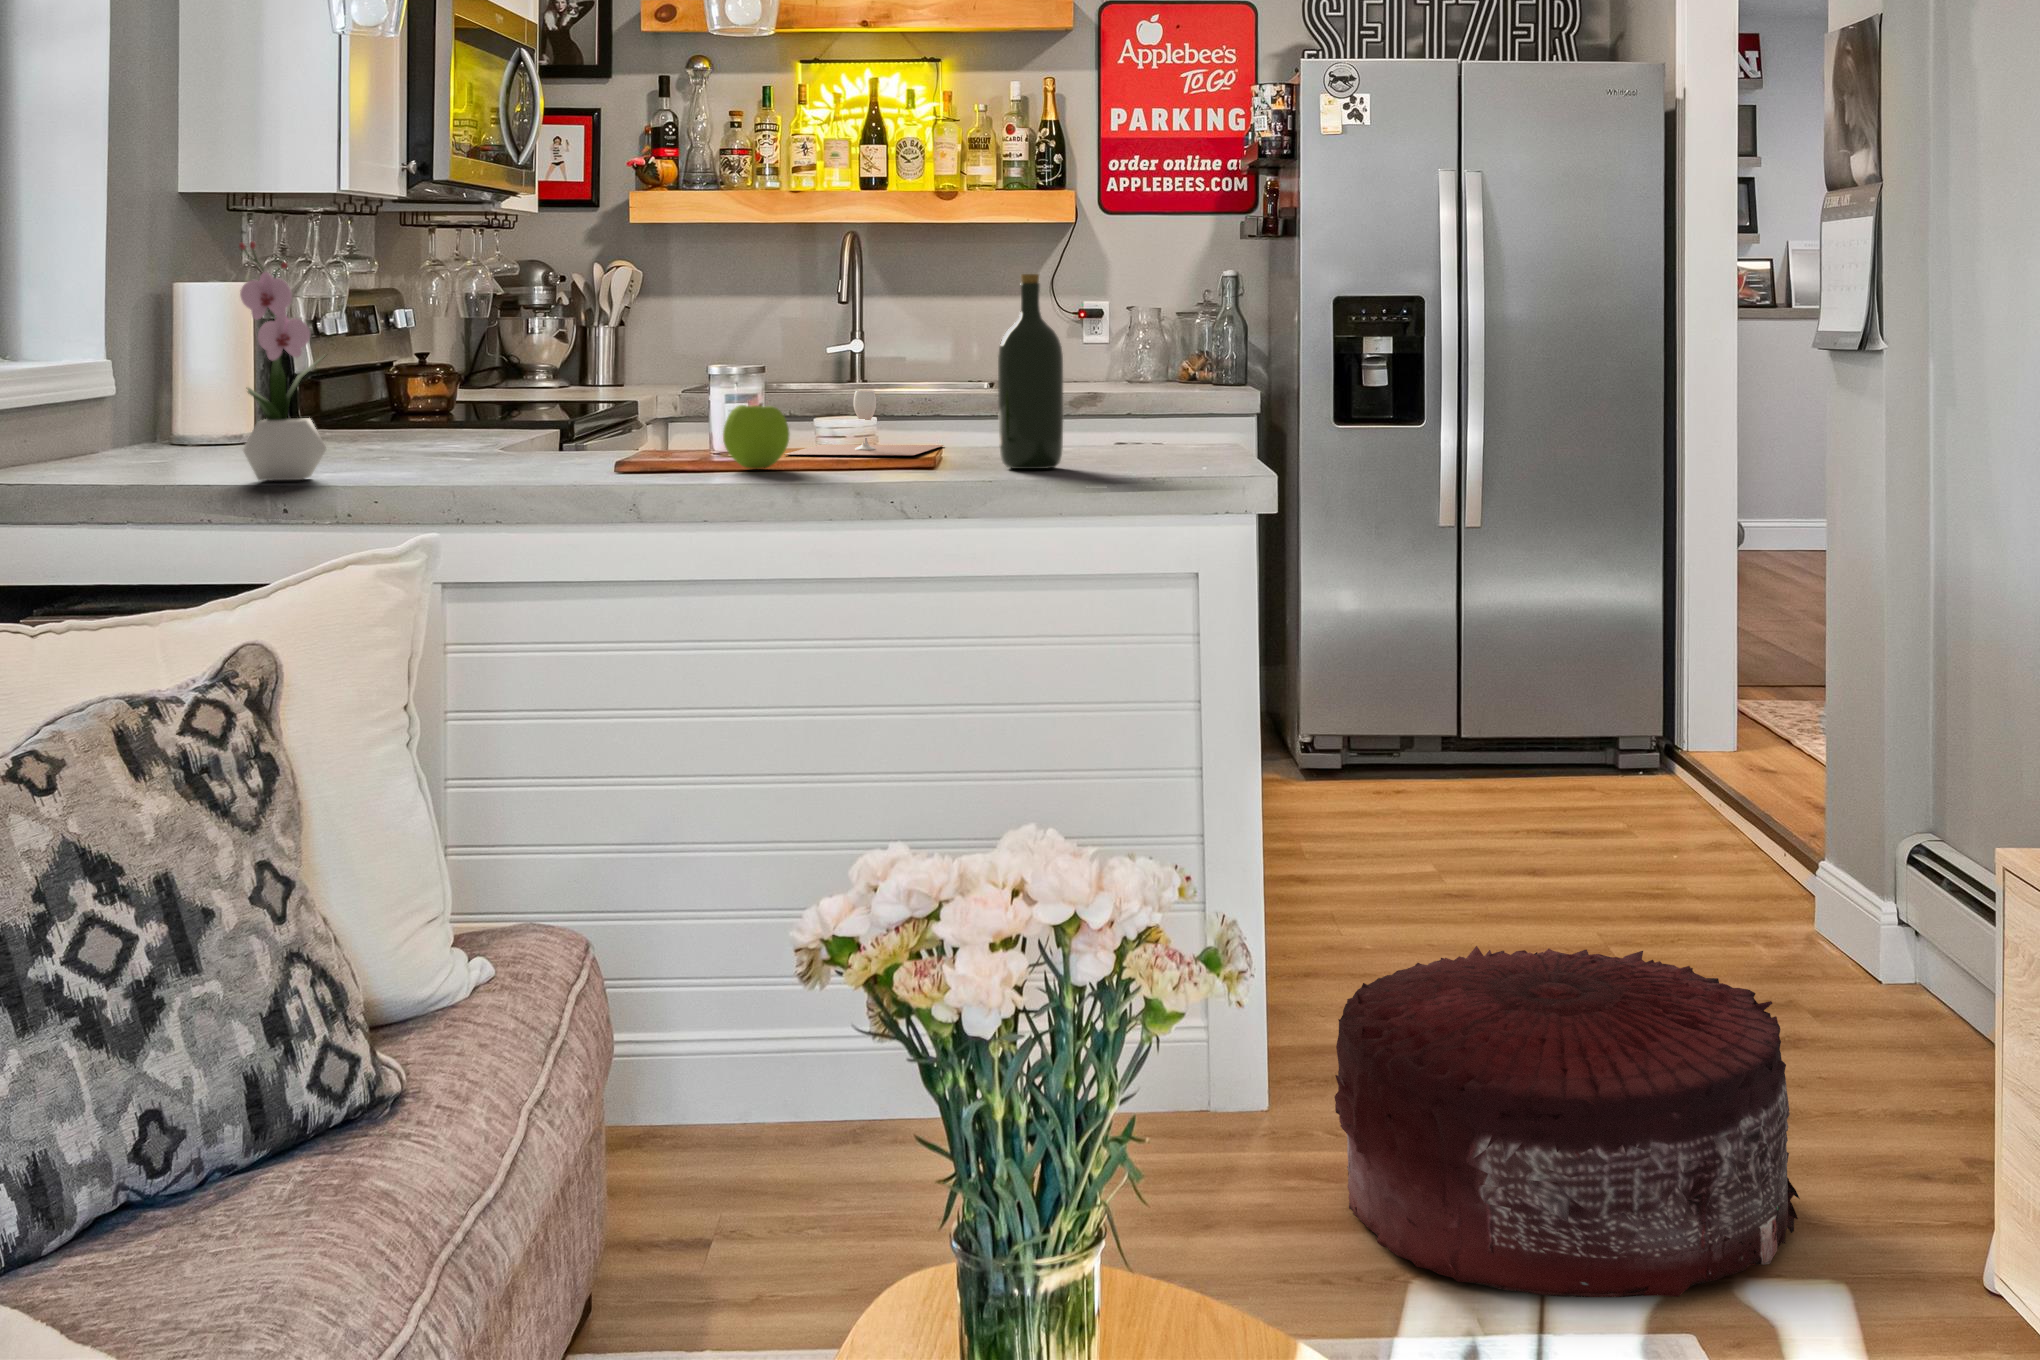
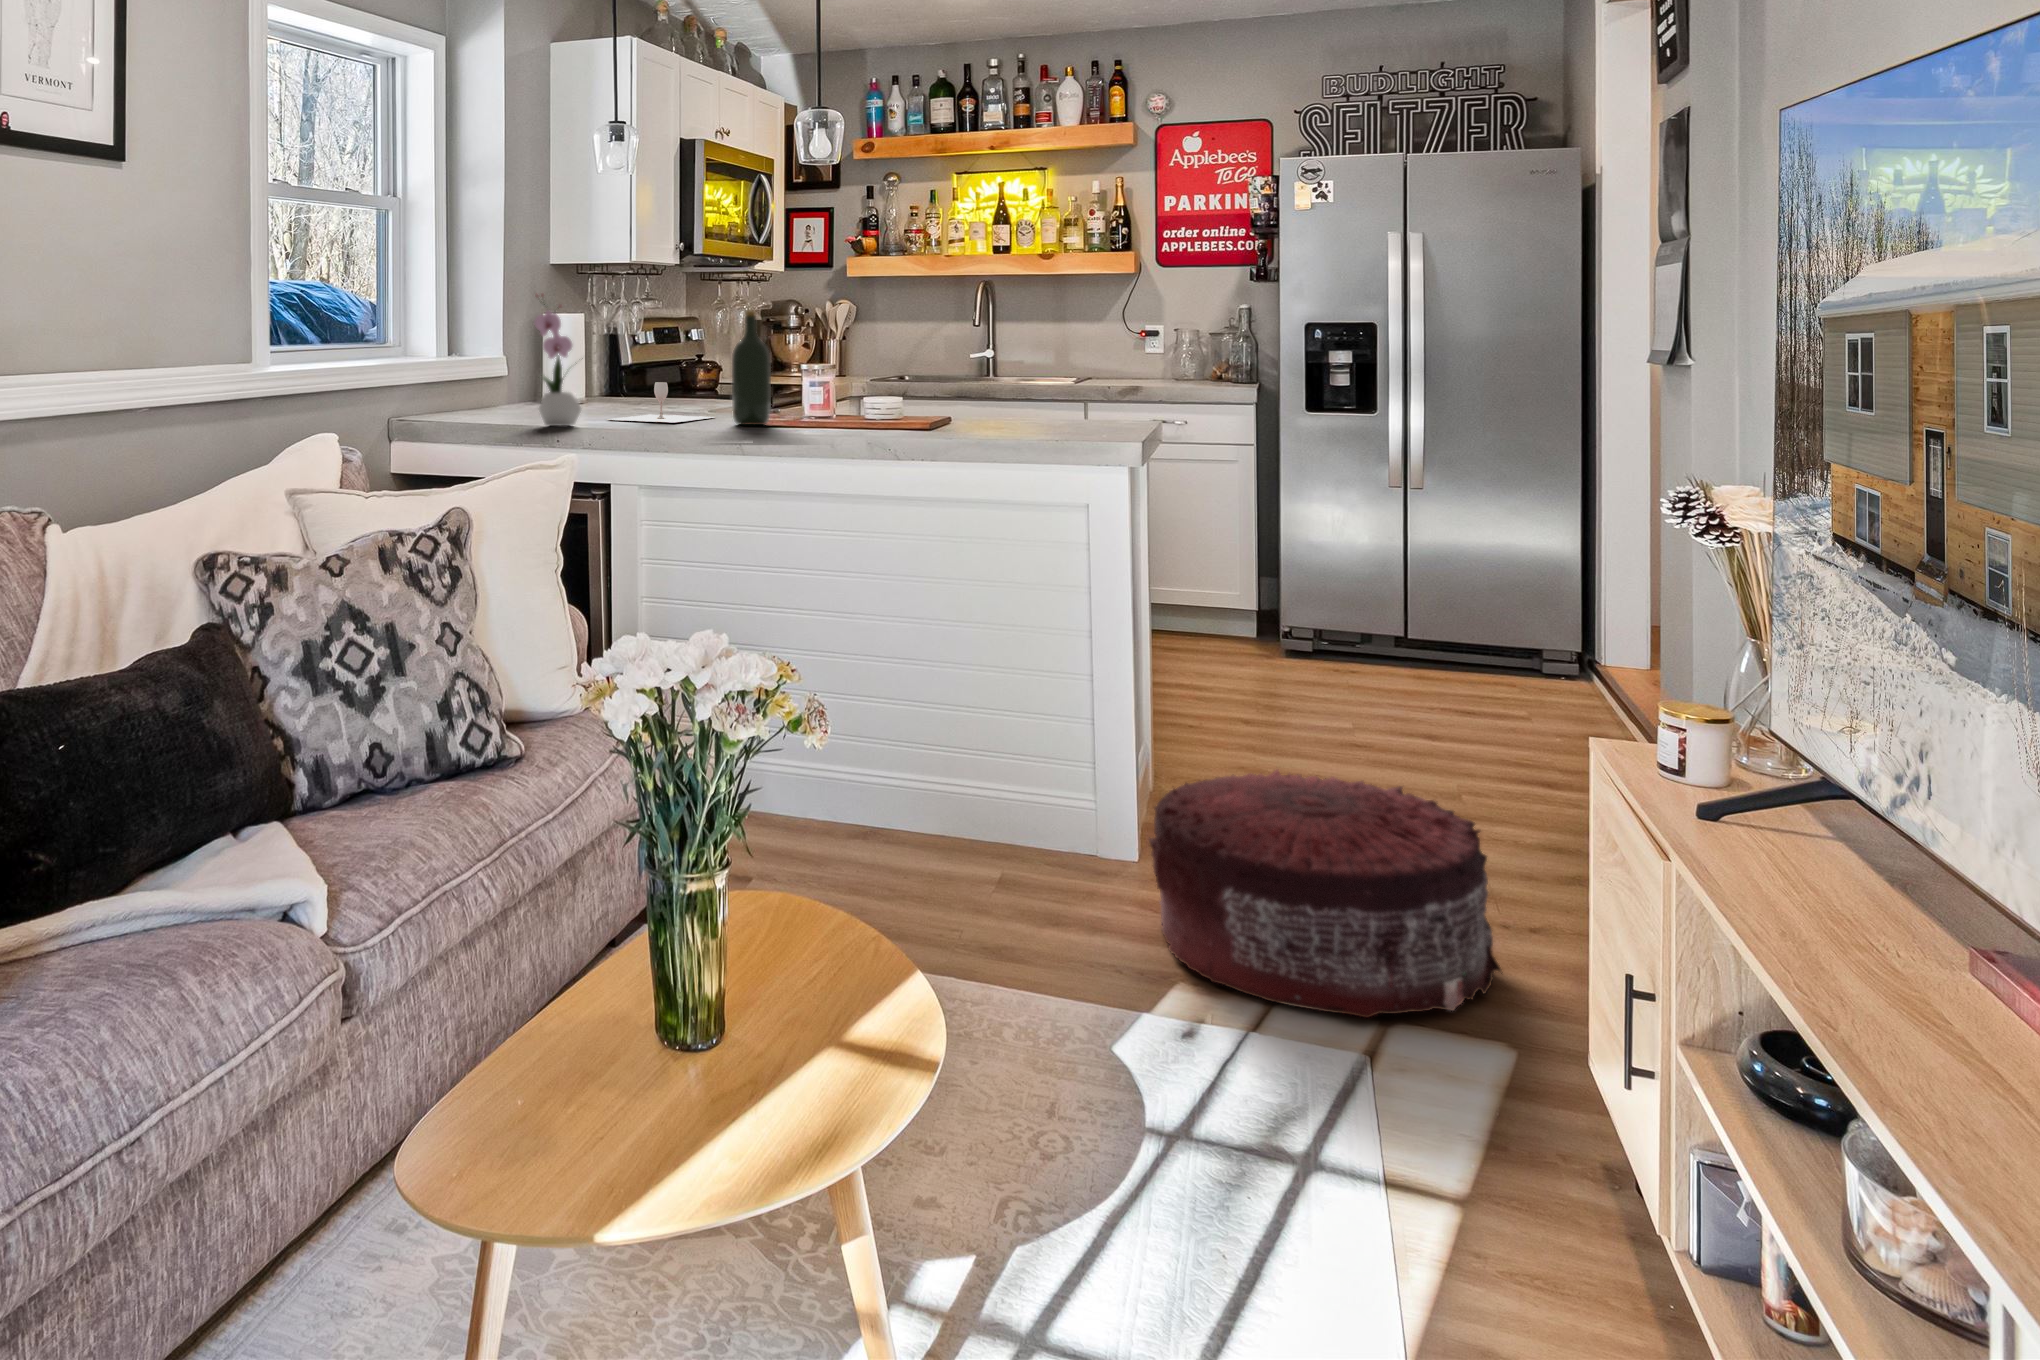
wine bottle: present [998,274,1064,469] -> present [732,310,771,425]
wine glass: present [784,390,944,456] -> present [608,382,714,423]
apple: present [723,403,789,469] -> none [806,389,847,429]

